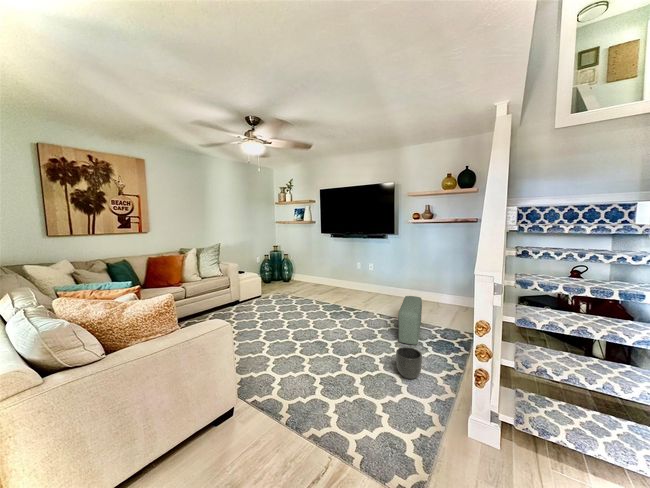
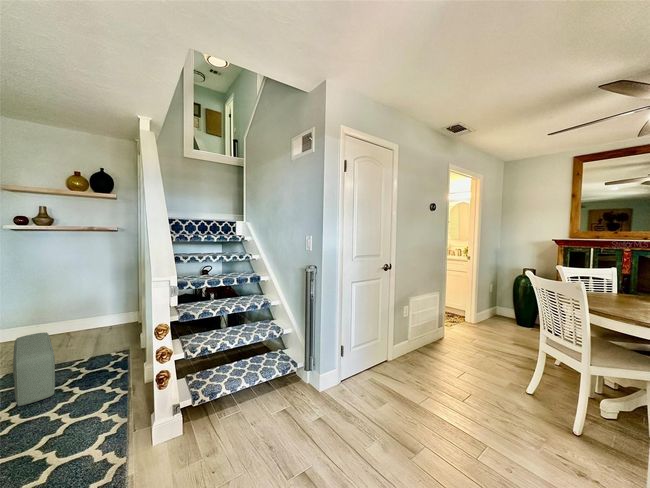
planter: present [396,347,422,380] -> none [29,397,76,445]

